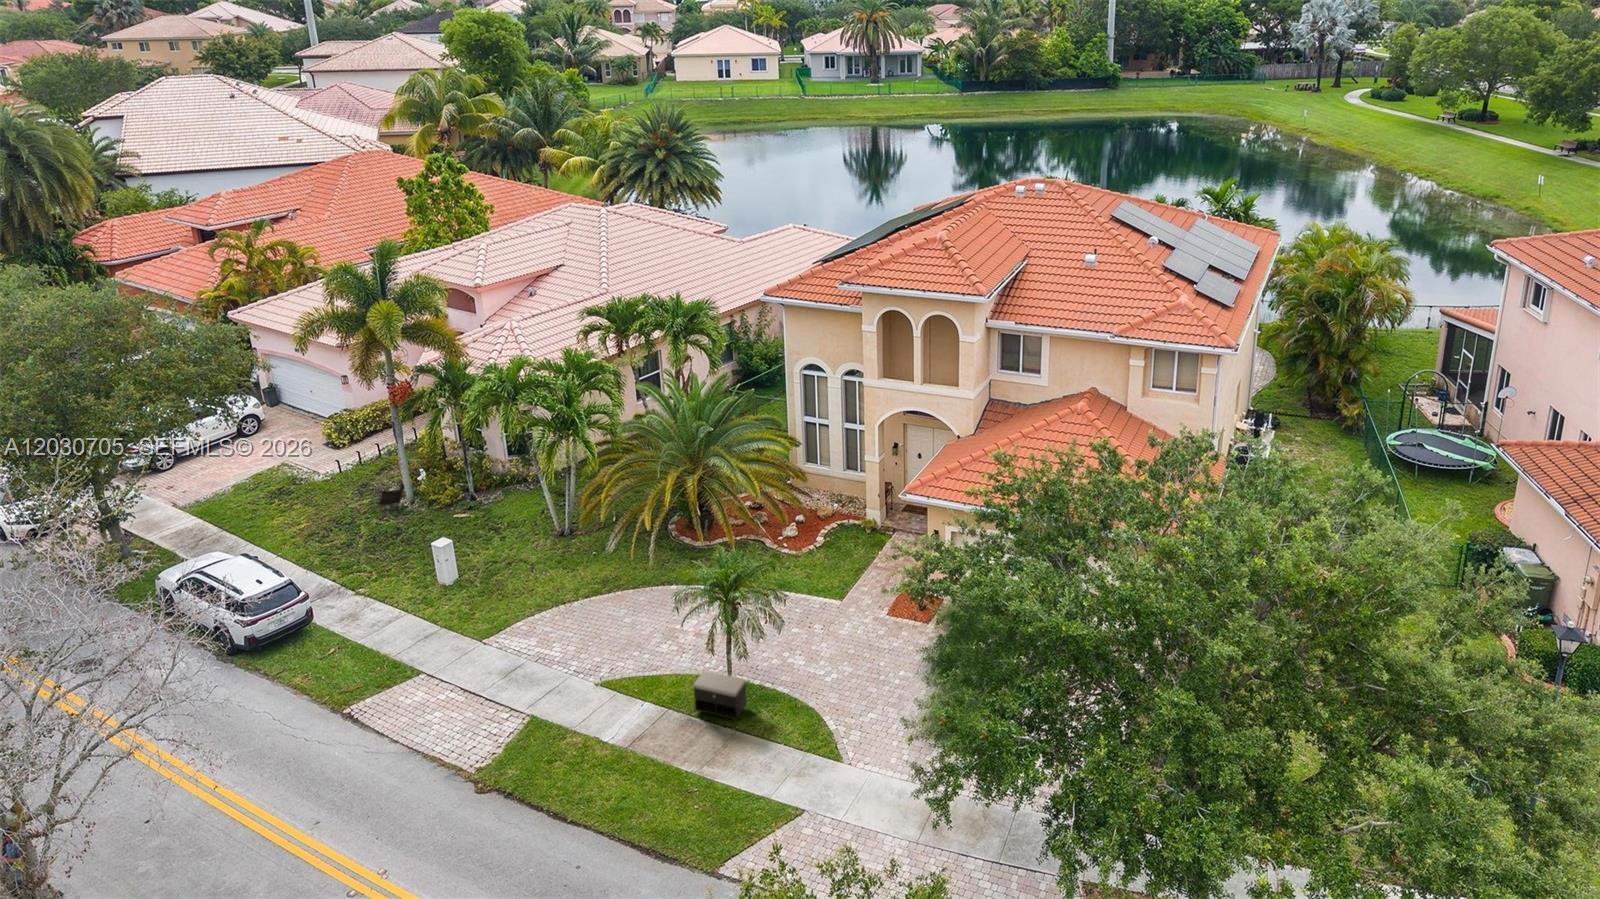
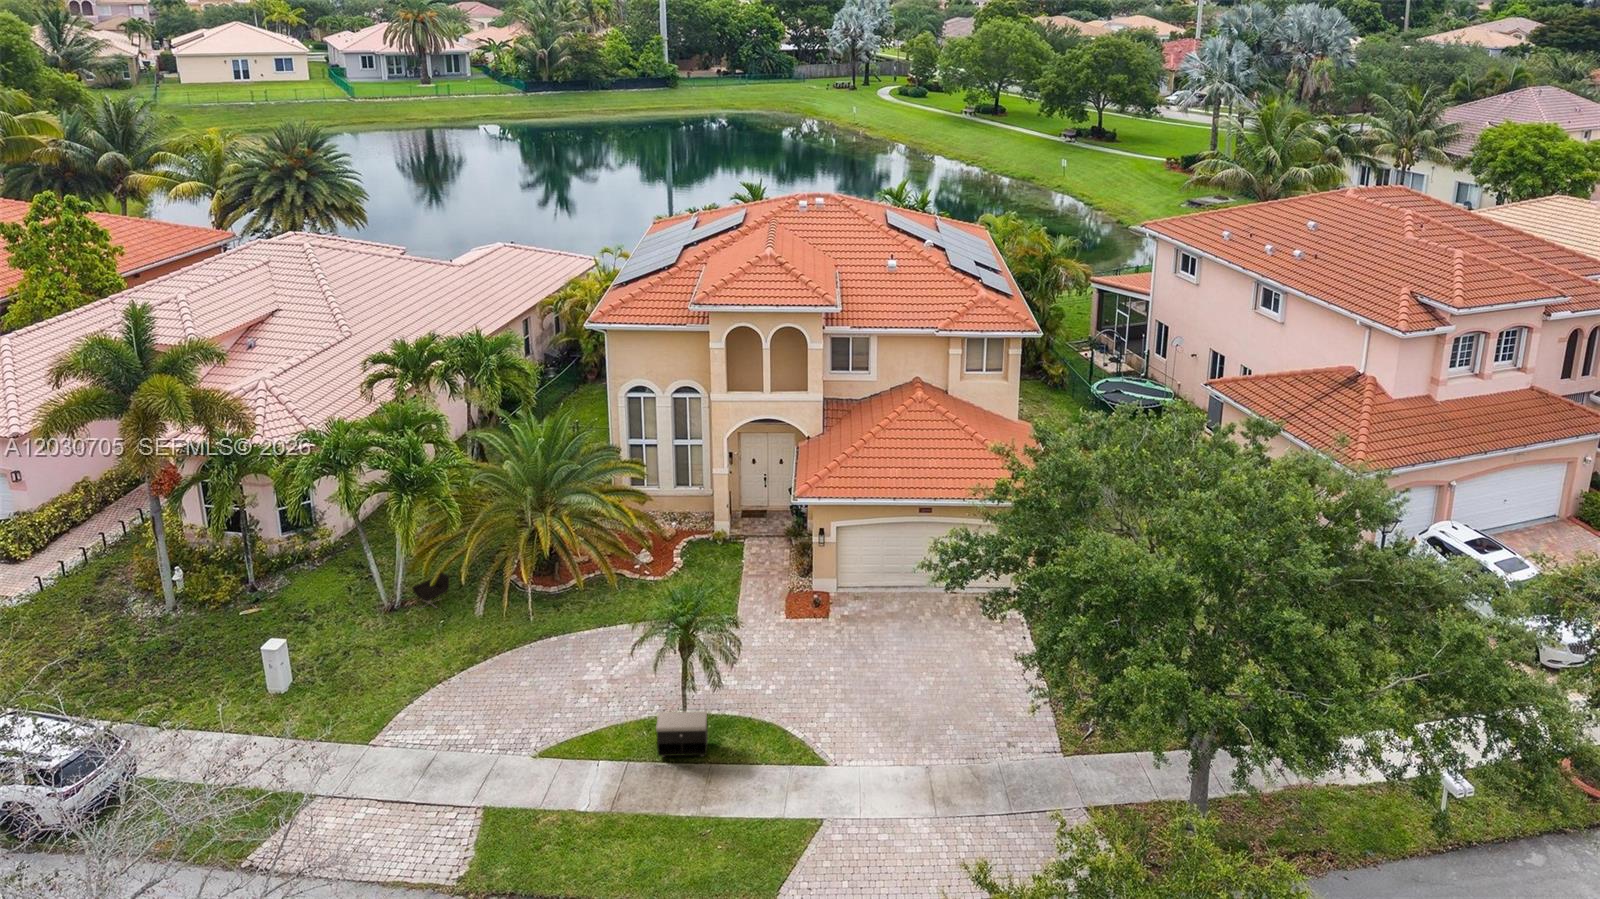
lounge chair: present [378,485,404,512] -> present [412,573,449,607]

